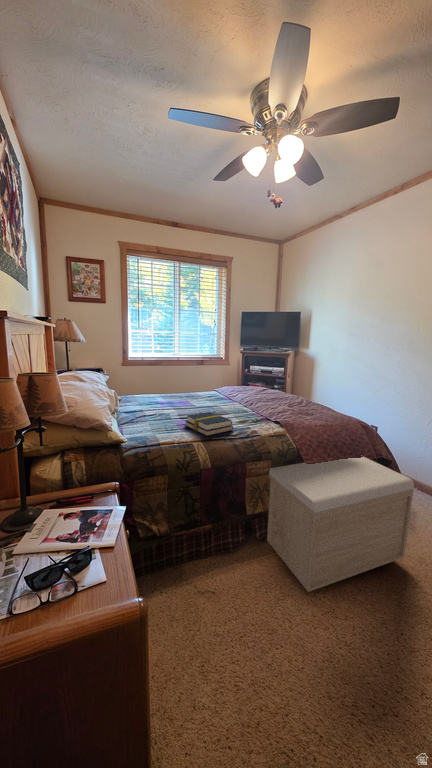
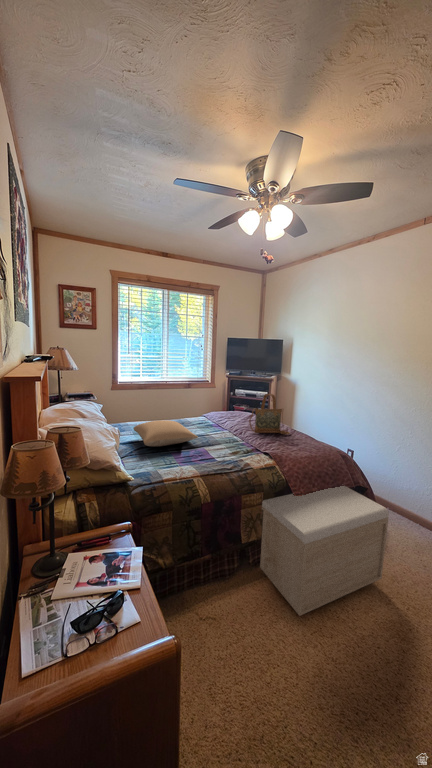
handbag: none [260,362,304,404] -> present [249,394,290,434]
pillow: none [138,388,203,414] -> present [133,420,198,447]
book: present [185,412,233,436] -> none [183,445,228,471]

